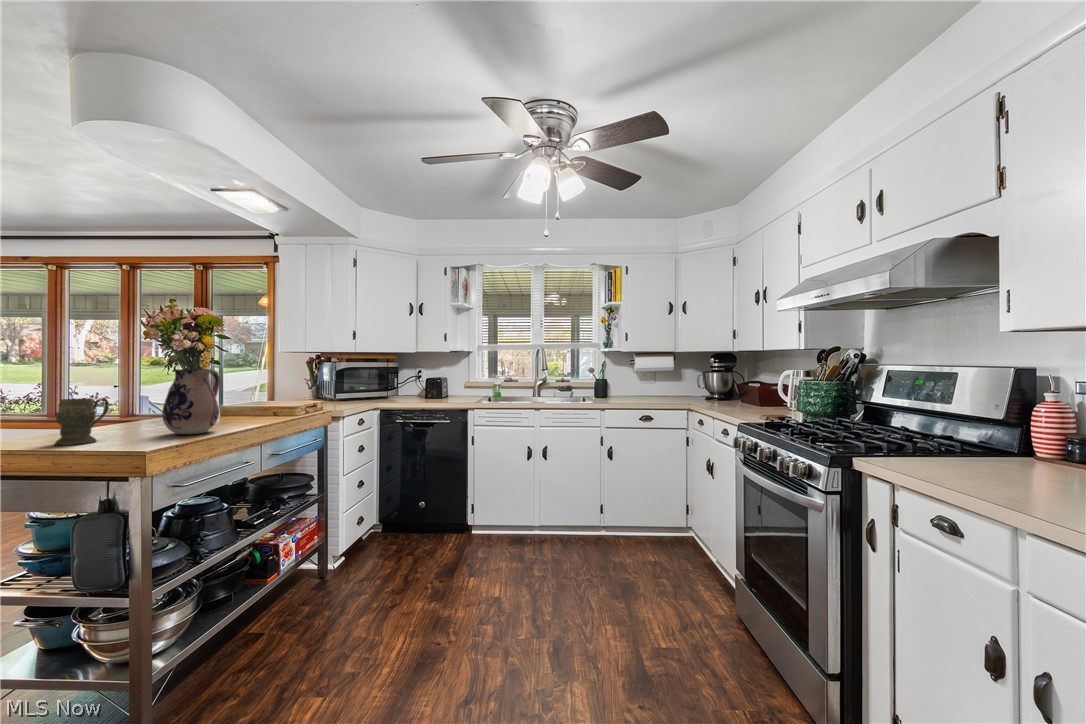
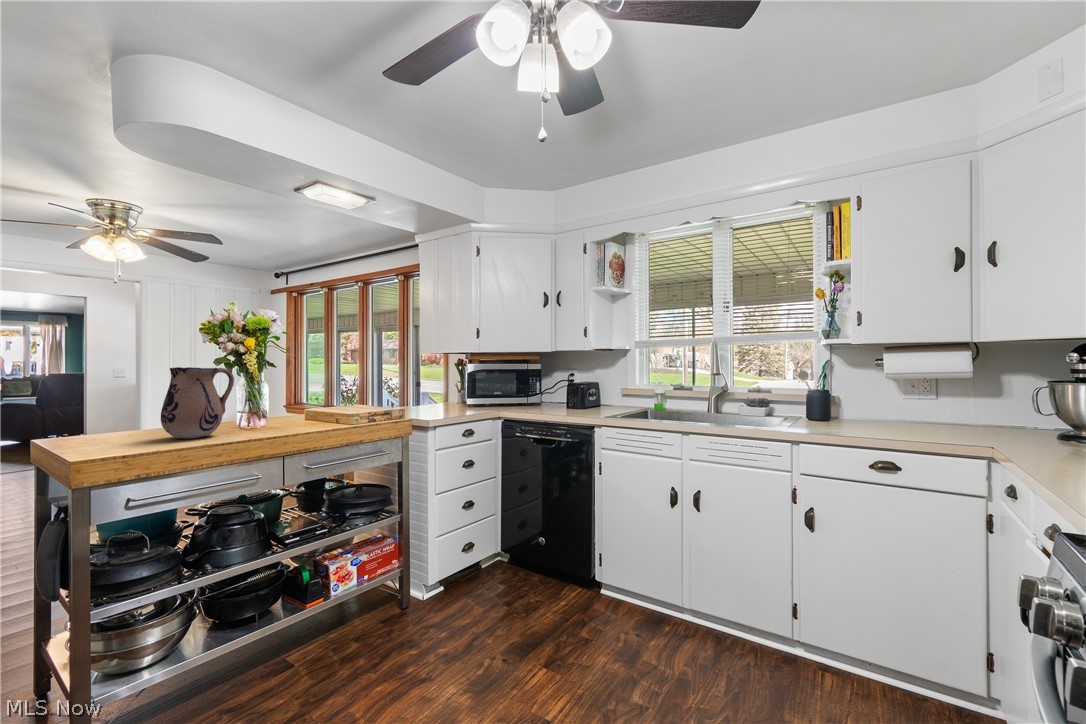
mug: present [54,398,108,445] -> none [76,396,133,441]

